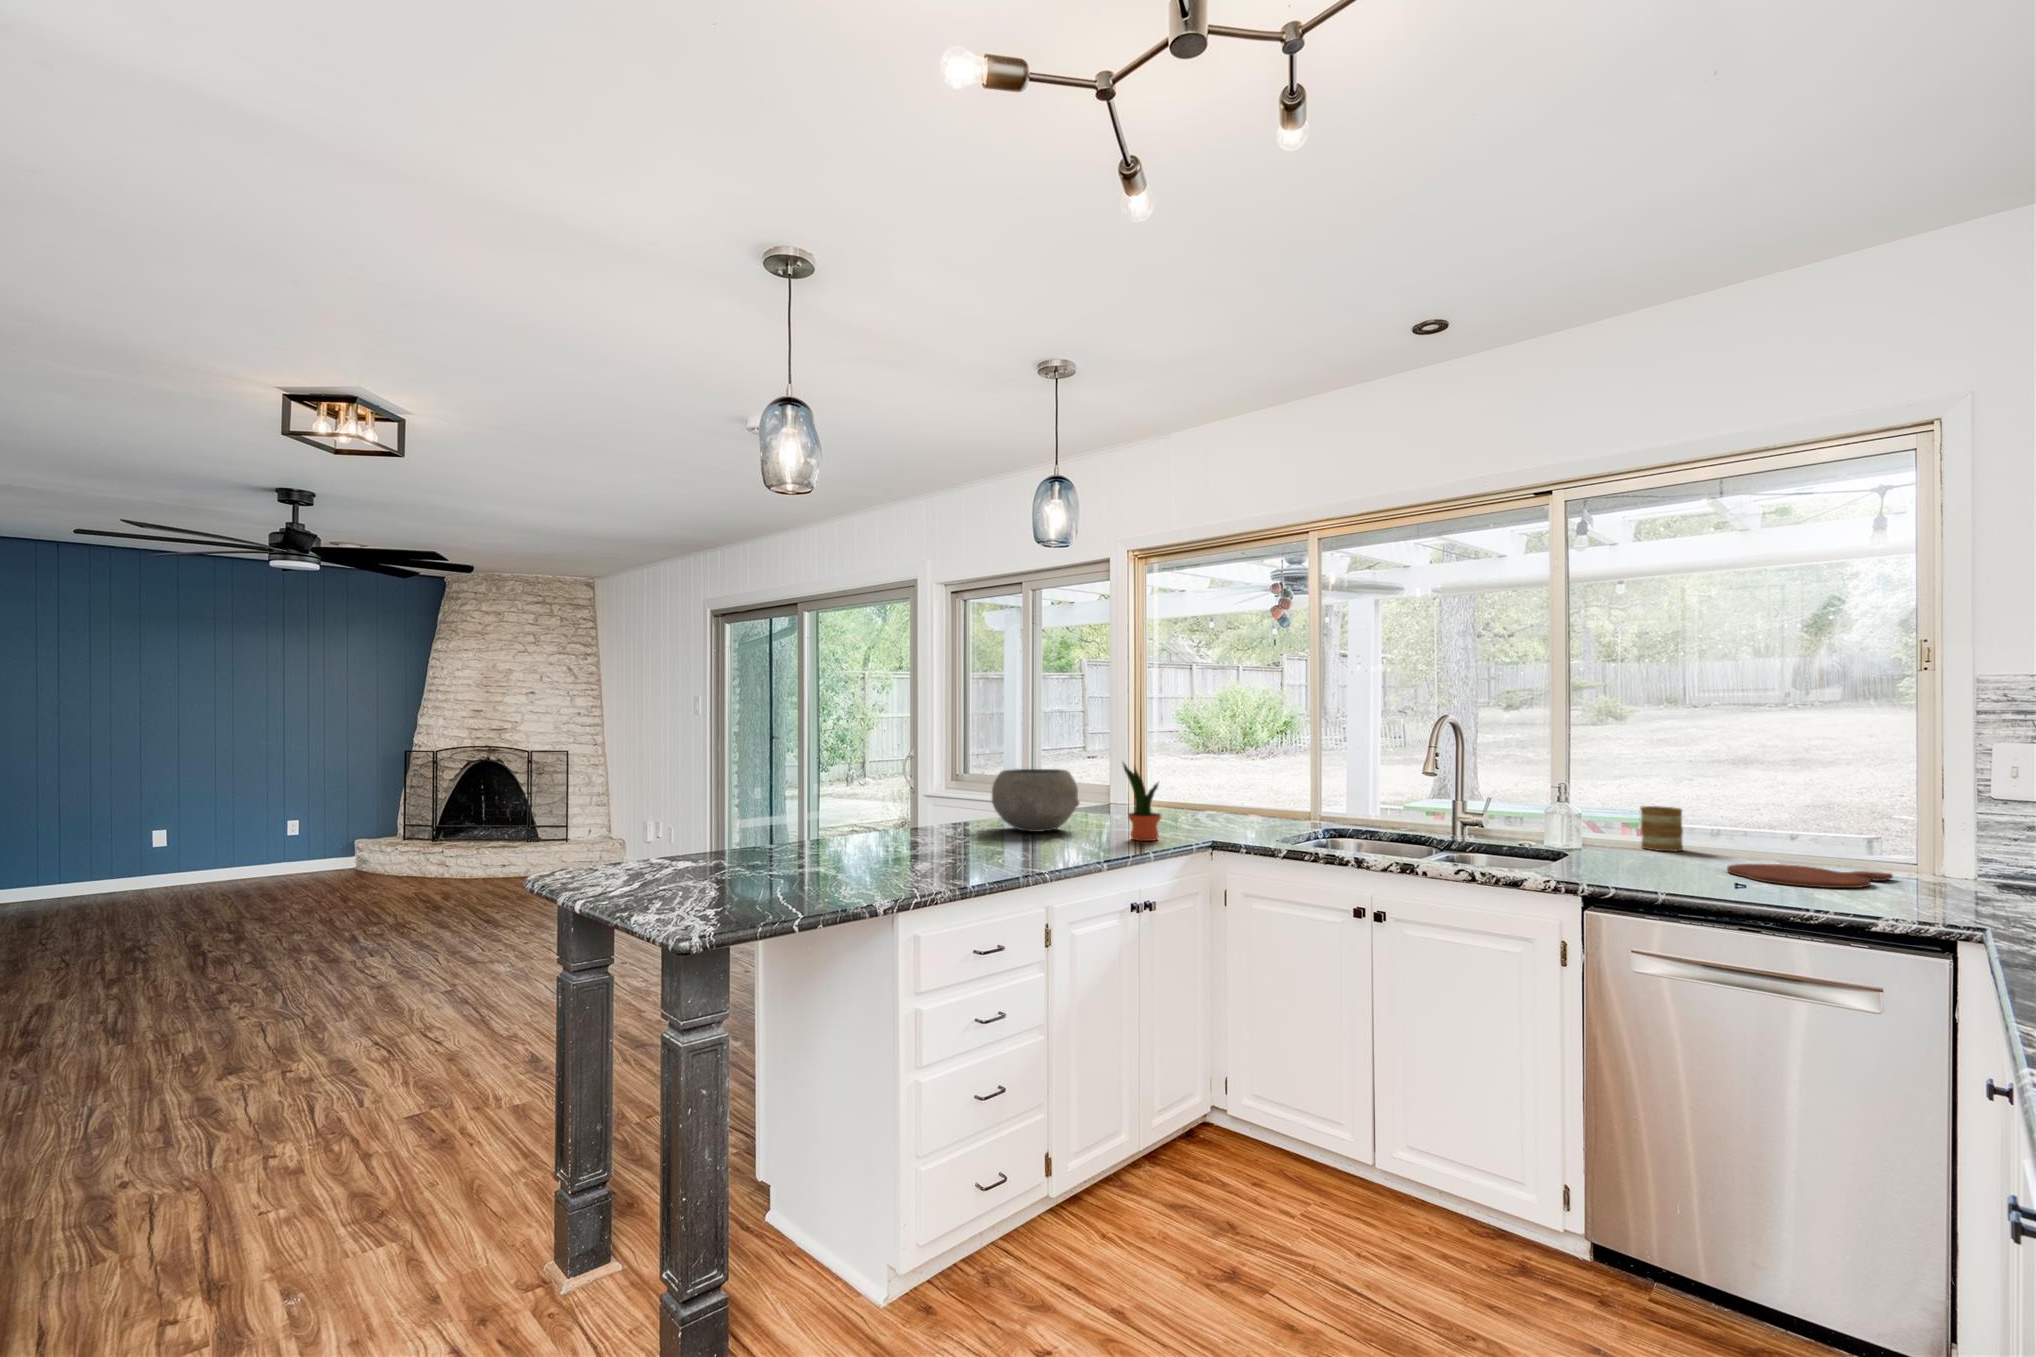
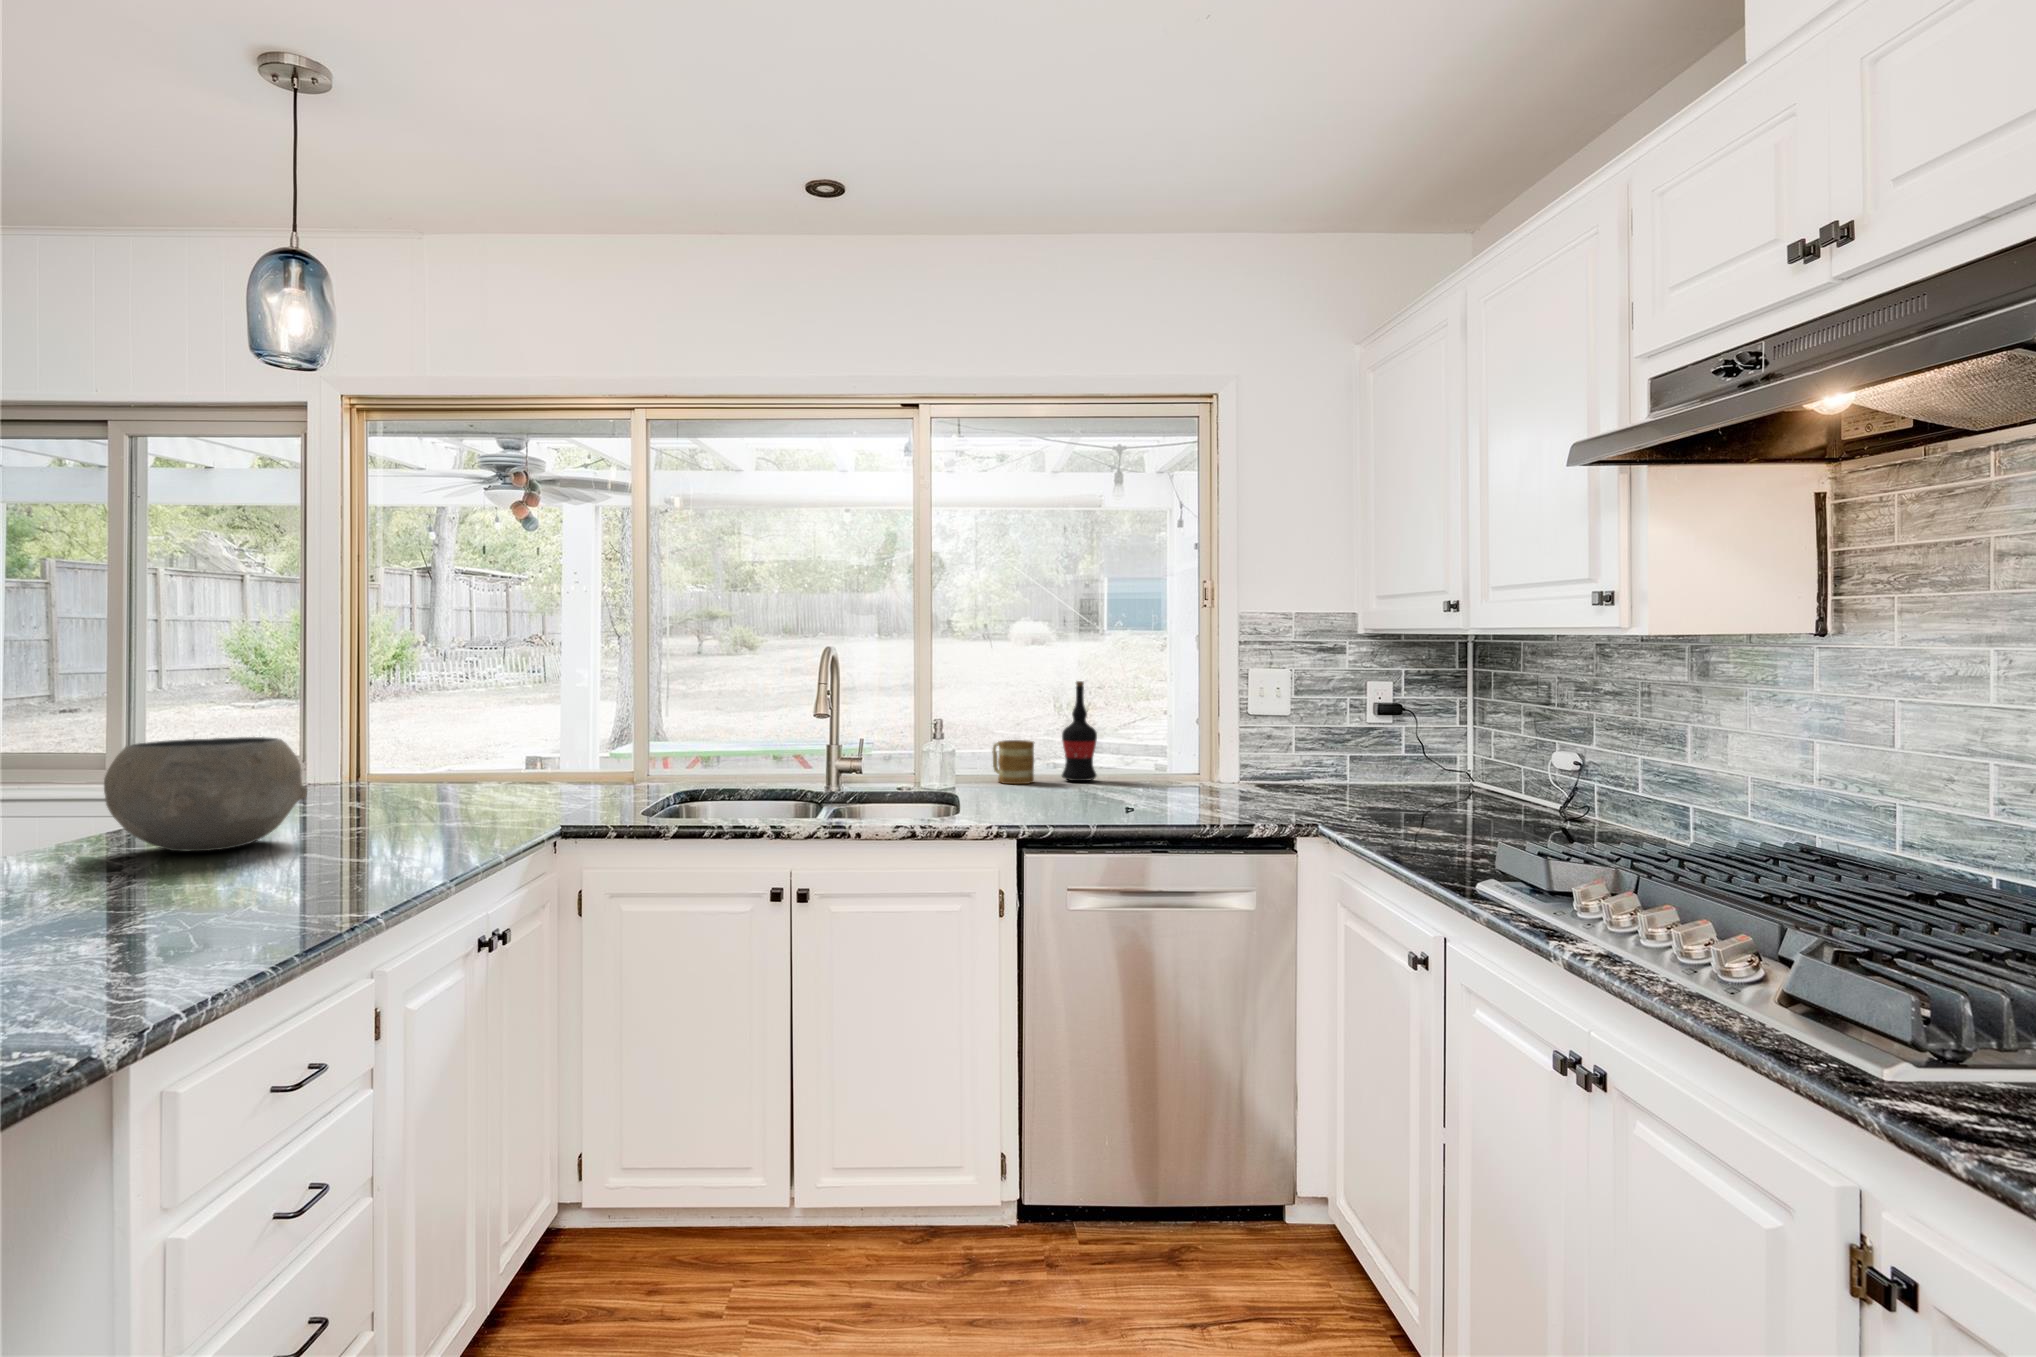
wine bottle: none [1721,749,1769,856] -> present [1062,681,1097,781]
potted plant: present [1122,763,1161,841] -> none [411,716,476,842]
cutting board: present [1727,864,1893,888] -> none [1096,785,1199,804]

